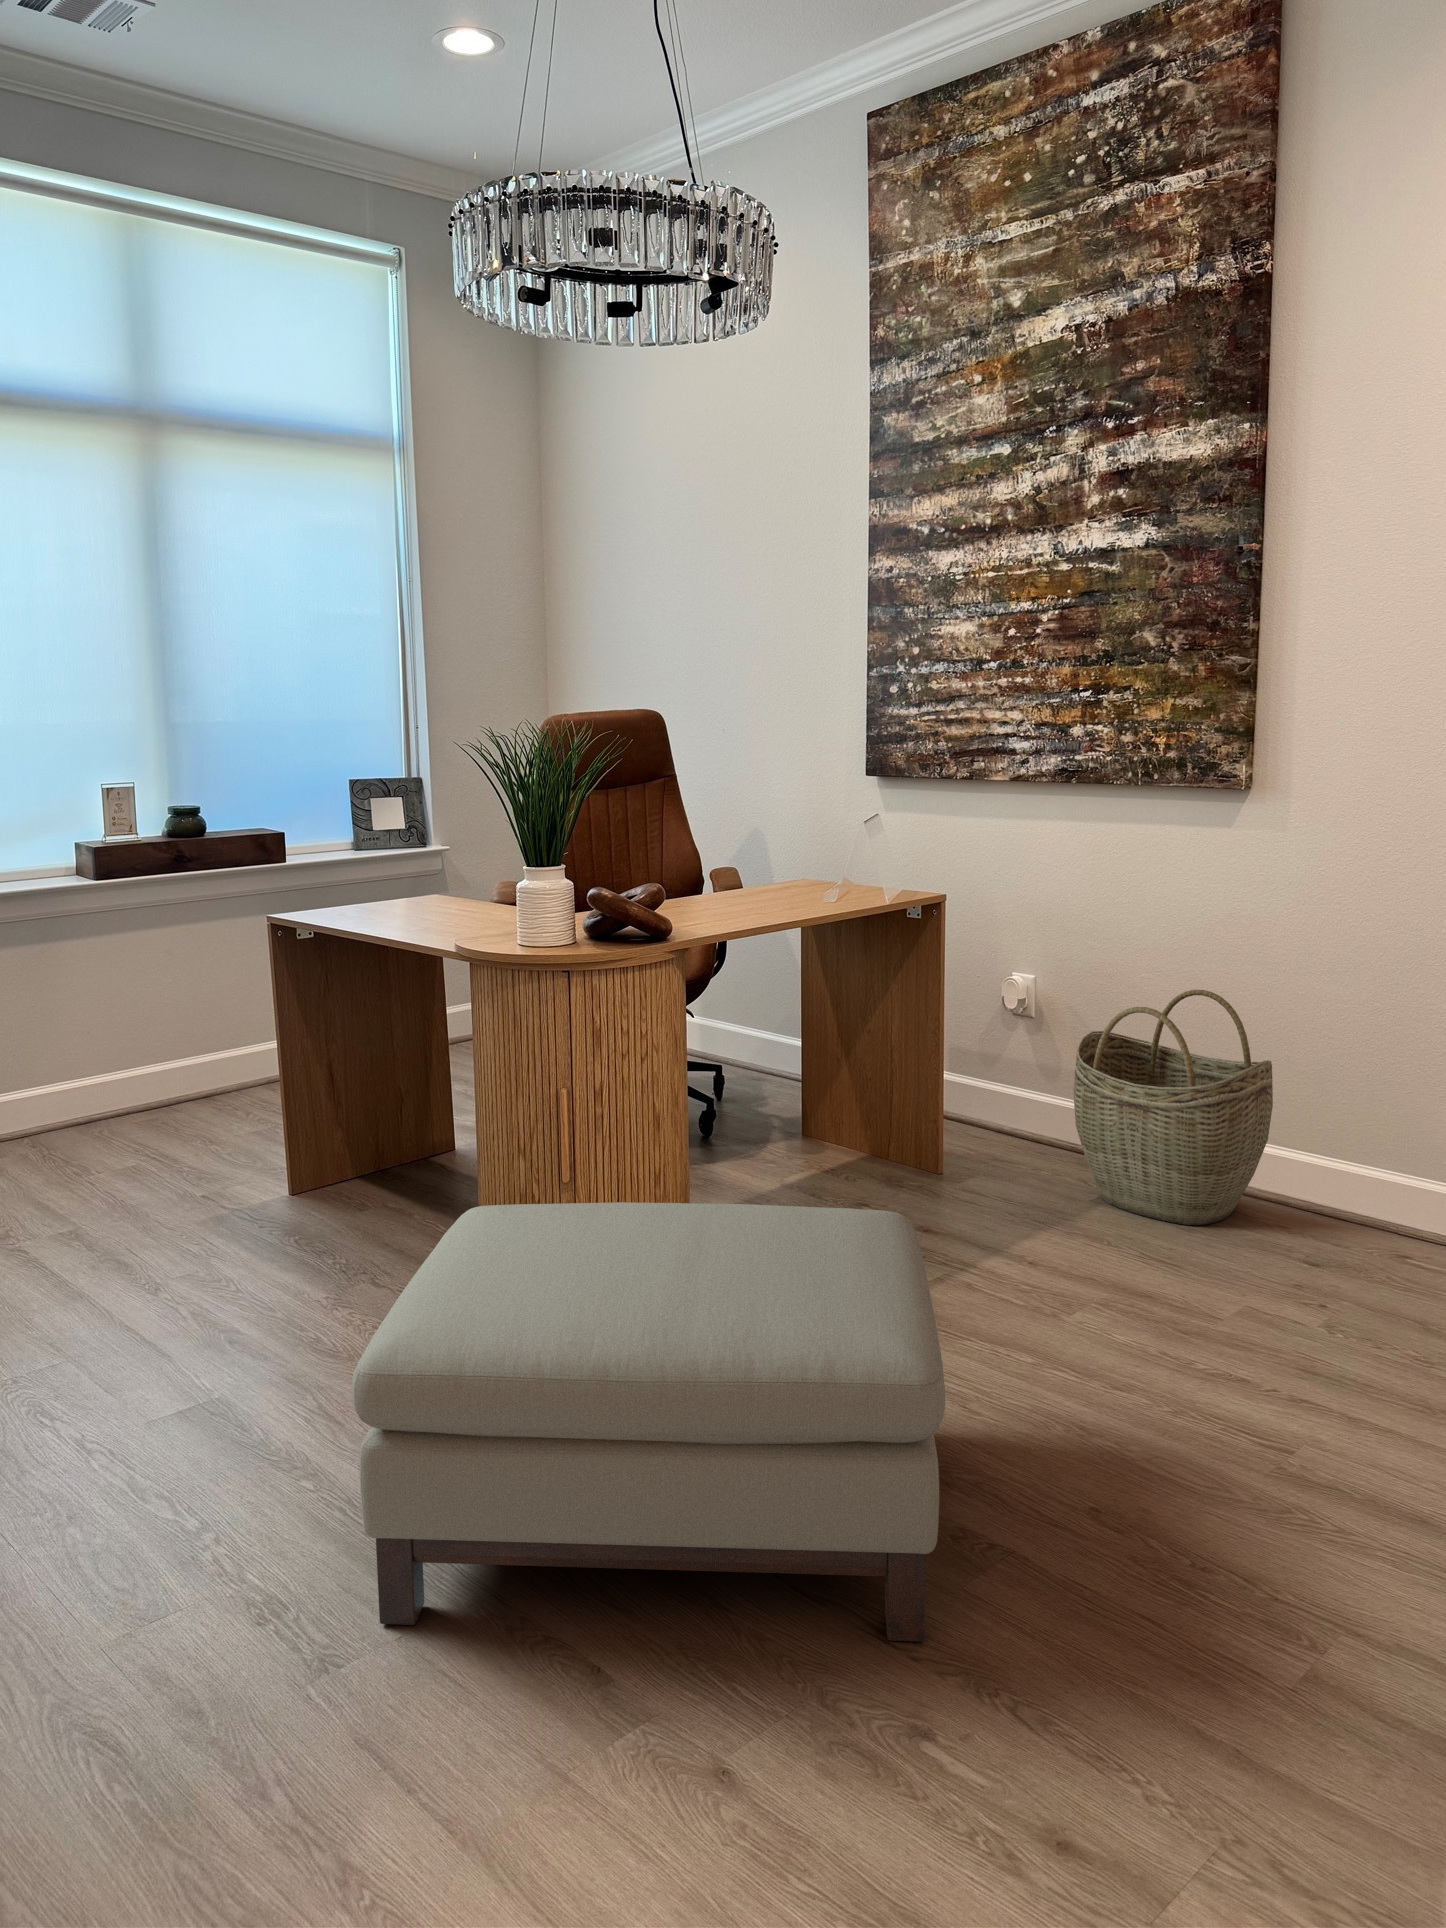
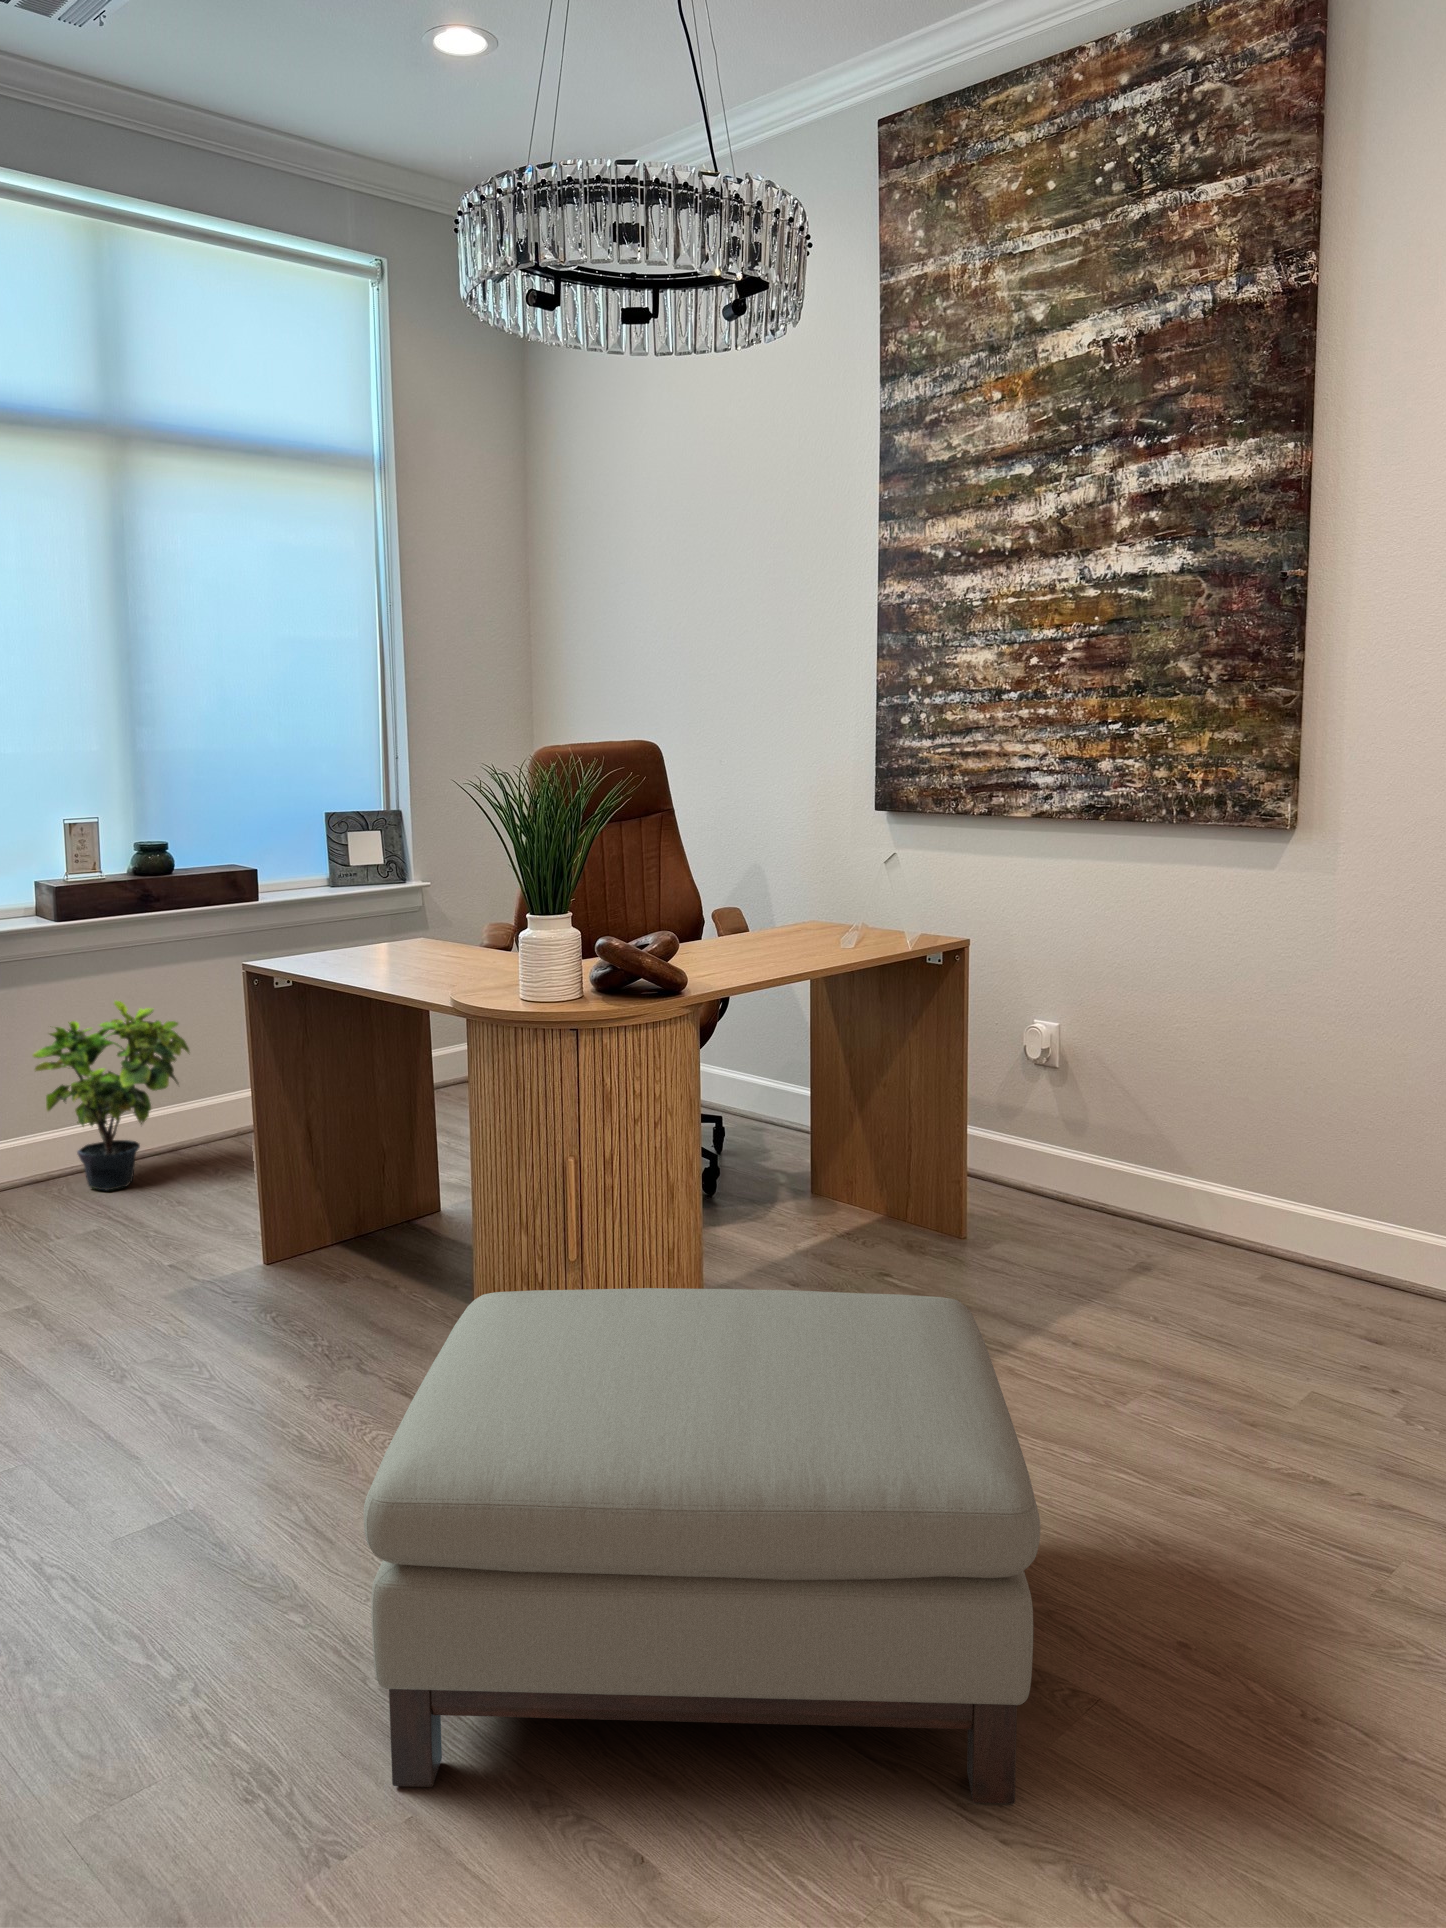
potted plant: none [75,954,222,1131] -> present [33,1001,189,1190]
woven basket: present [1073,990,1273,1225] -> none [1108,1041,1324,1296]

